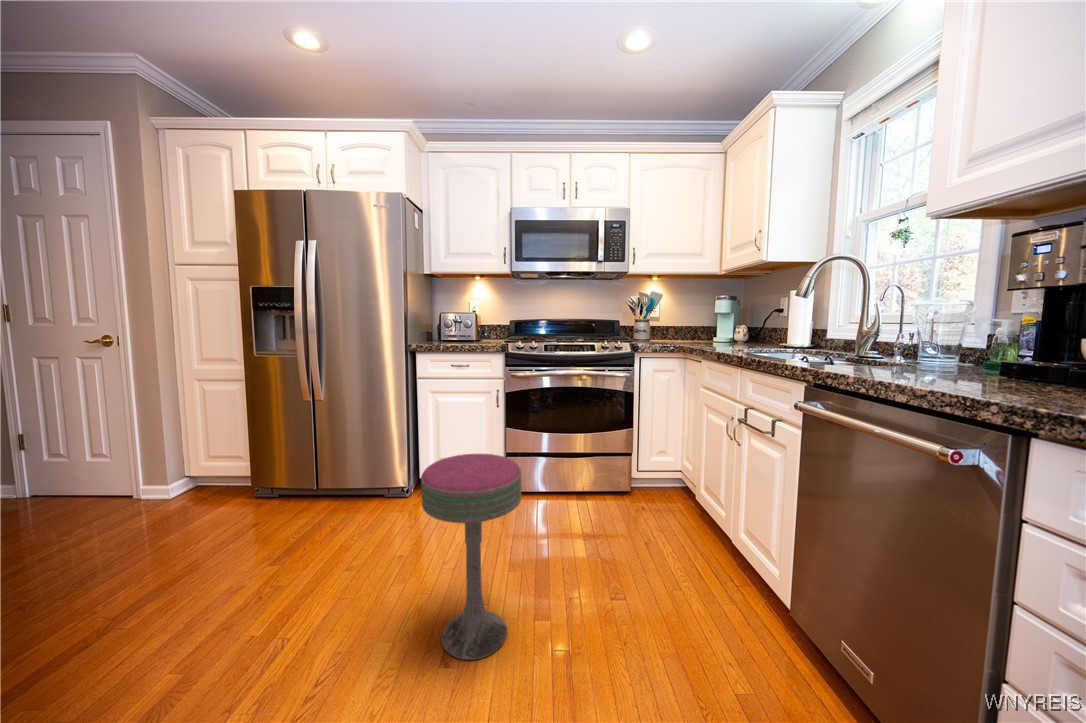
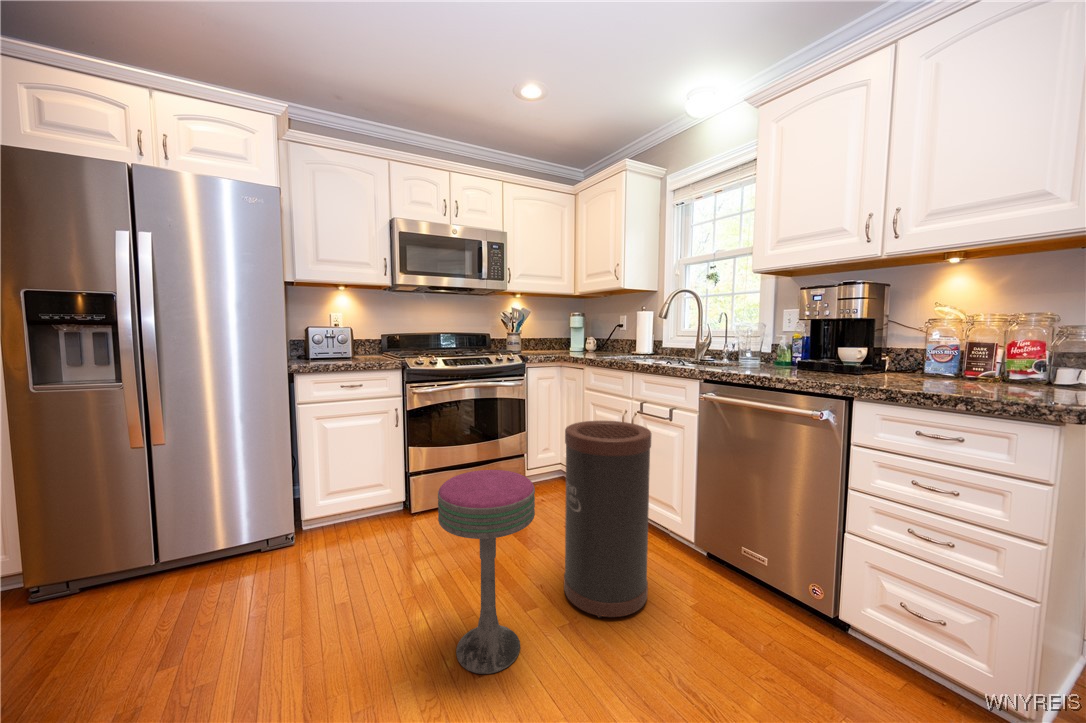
trash can: none [583,420,693,663] -> present [564,421,651,618]

